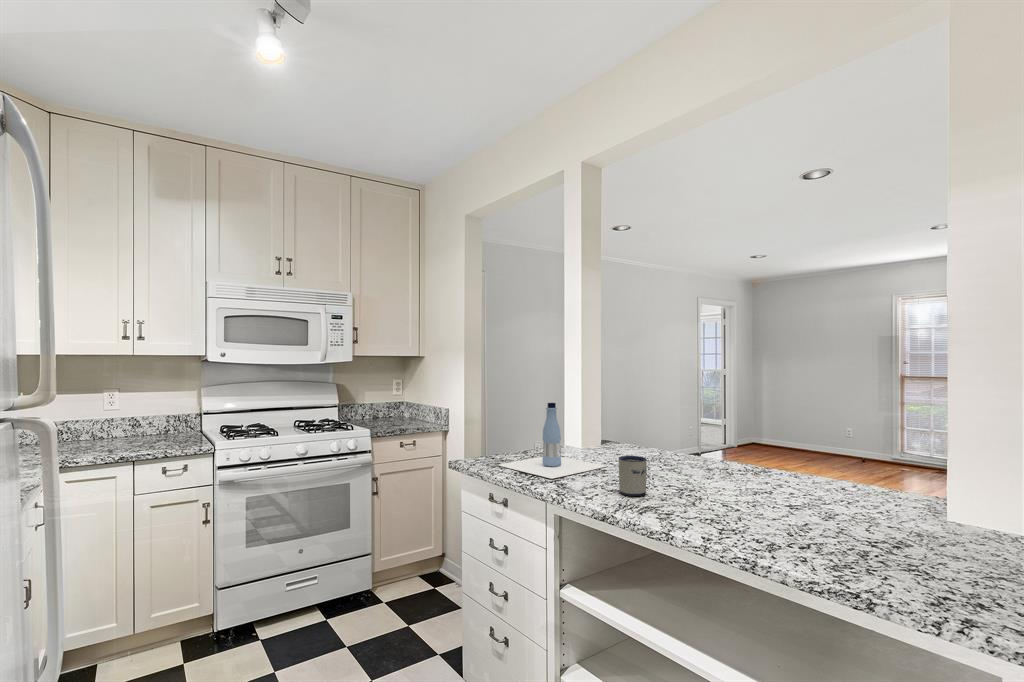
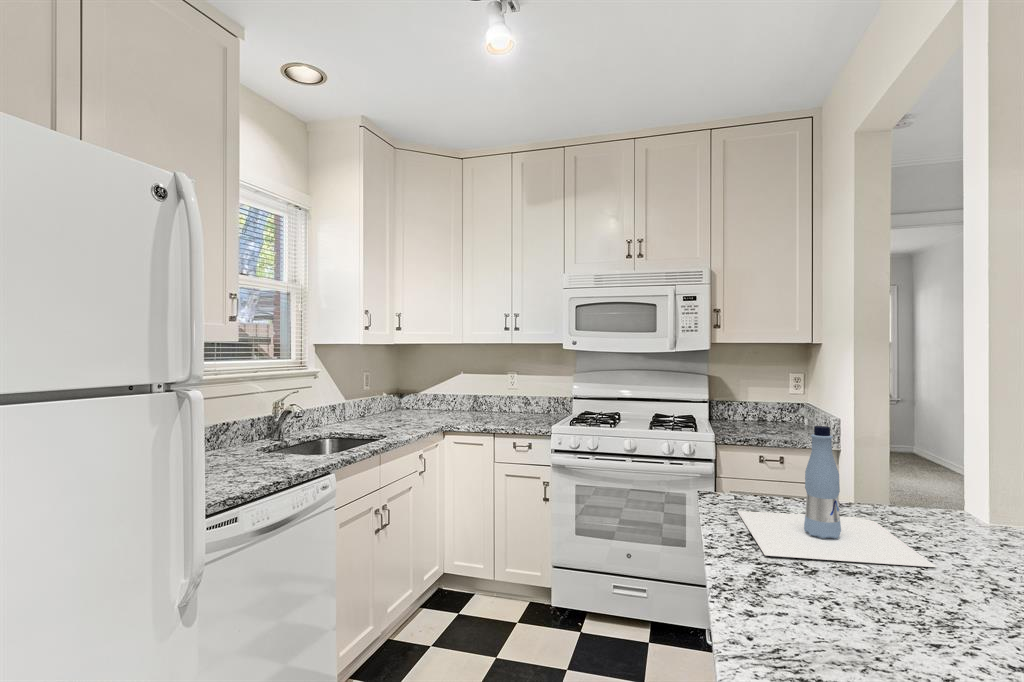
mug: present [619,456,647,496] -> none [827,552,914,648]

